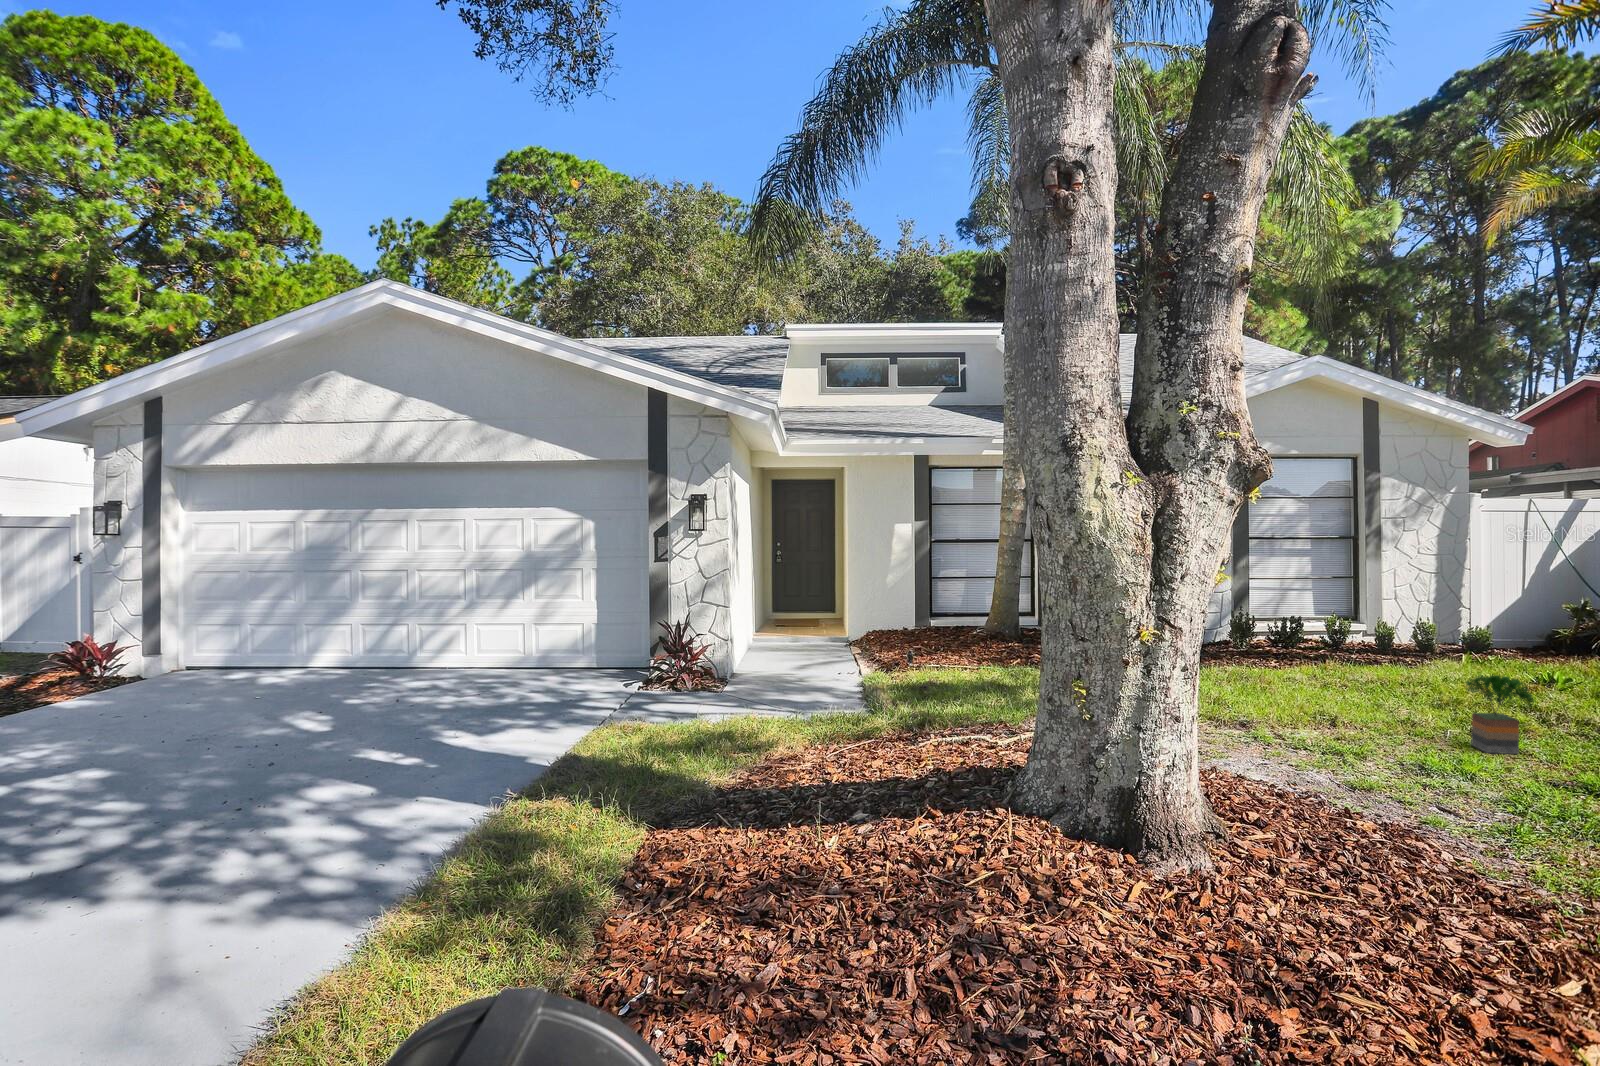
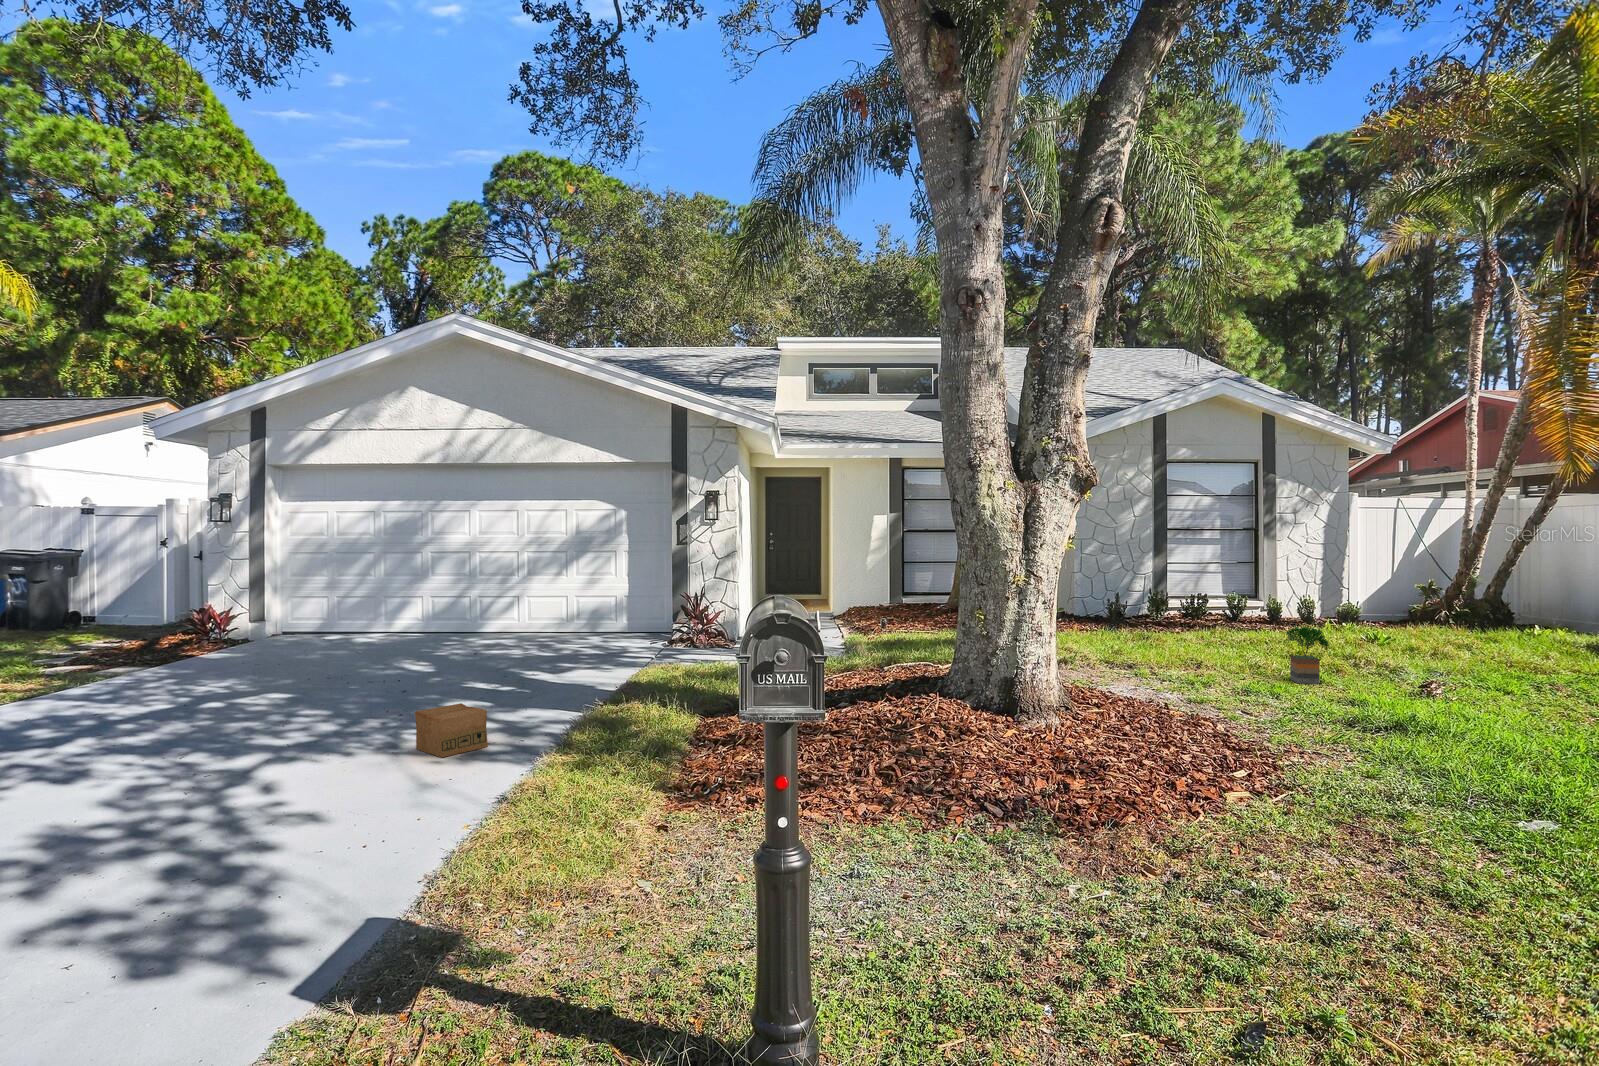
cardboard box: none [208,812,321,911] -> present [415,703,488,757]

